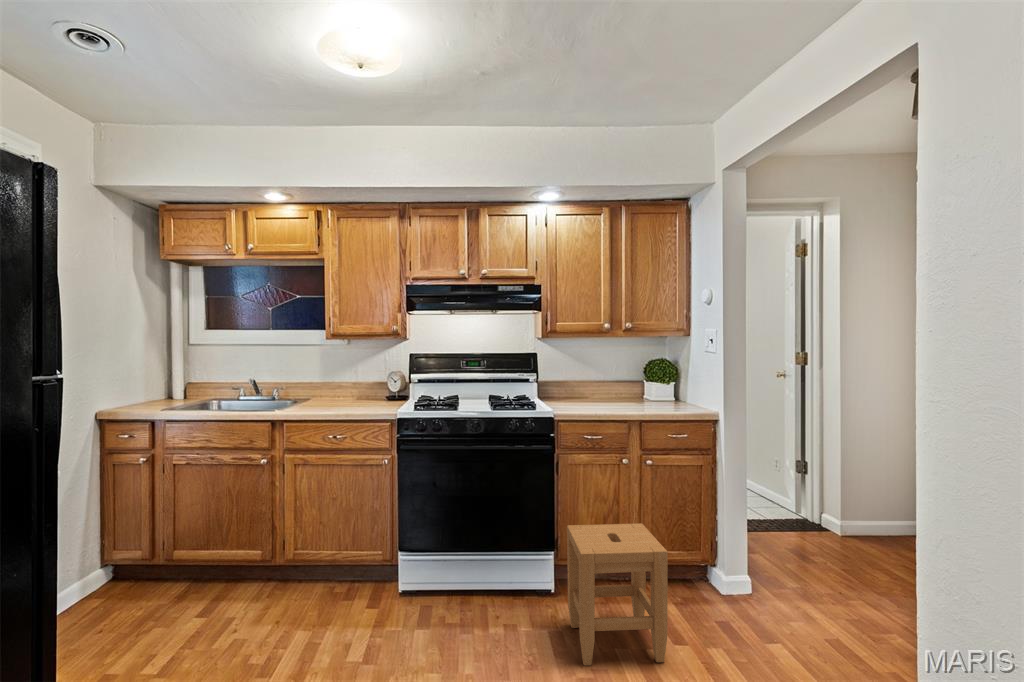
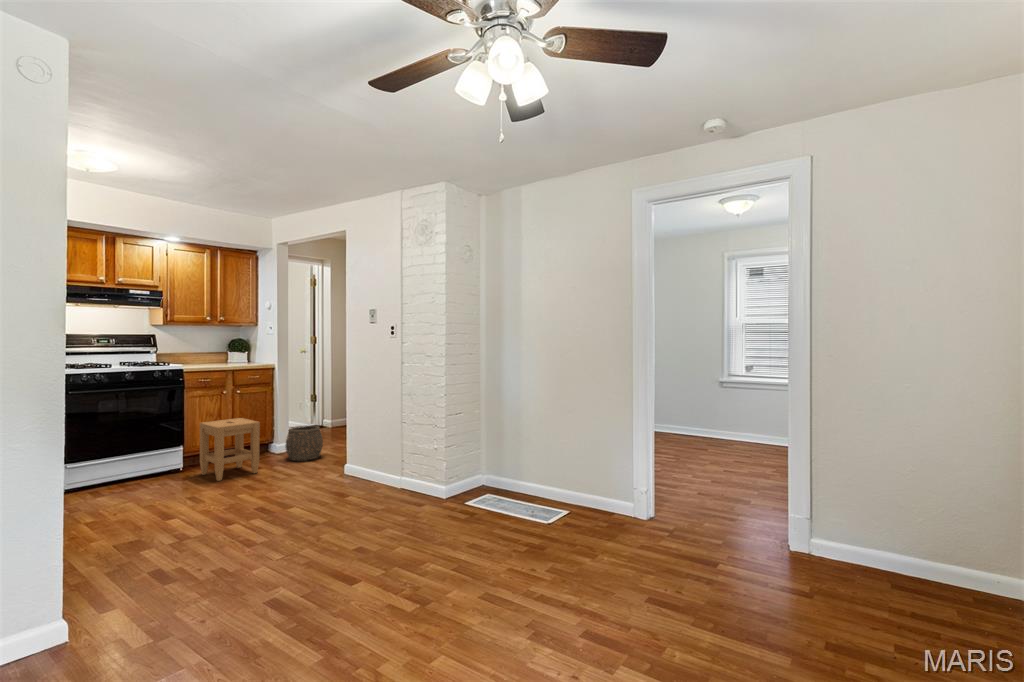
woven basket: none [731,554,819,650] -> present [285,425,323,461]

